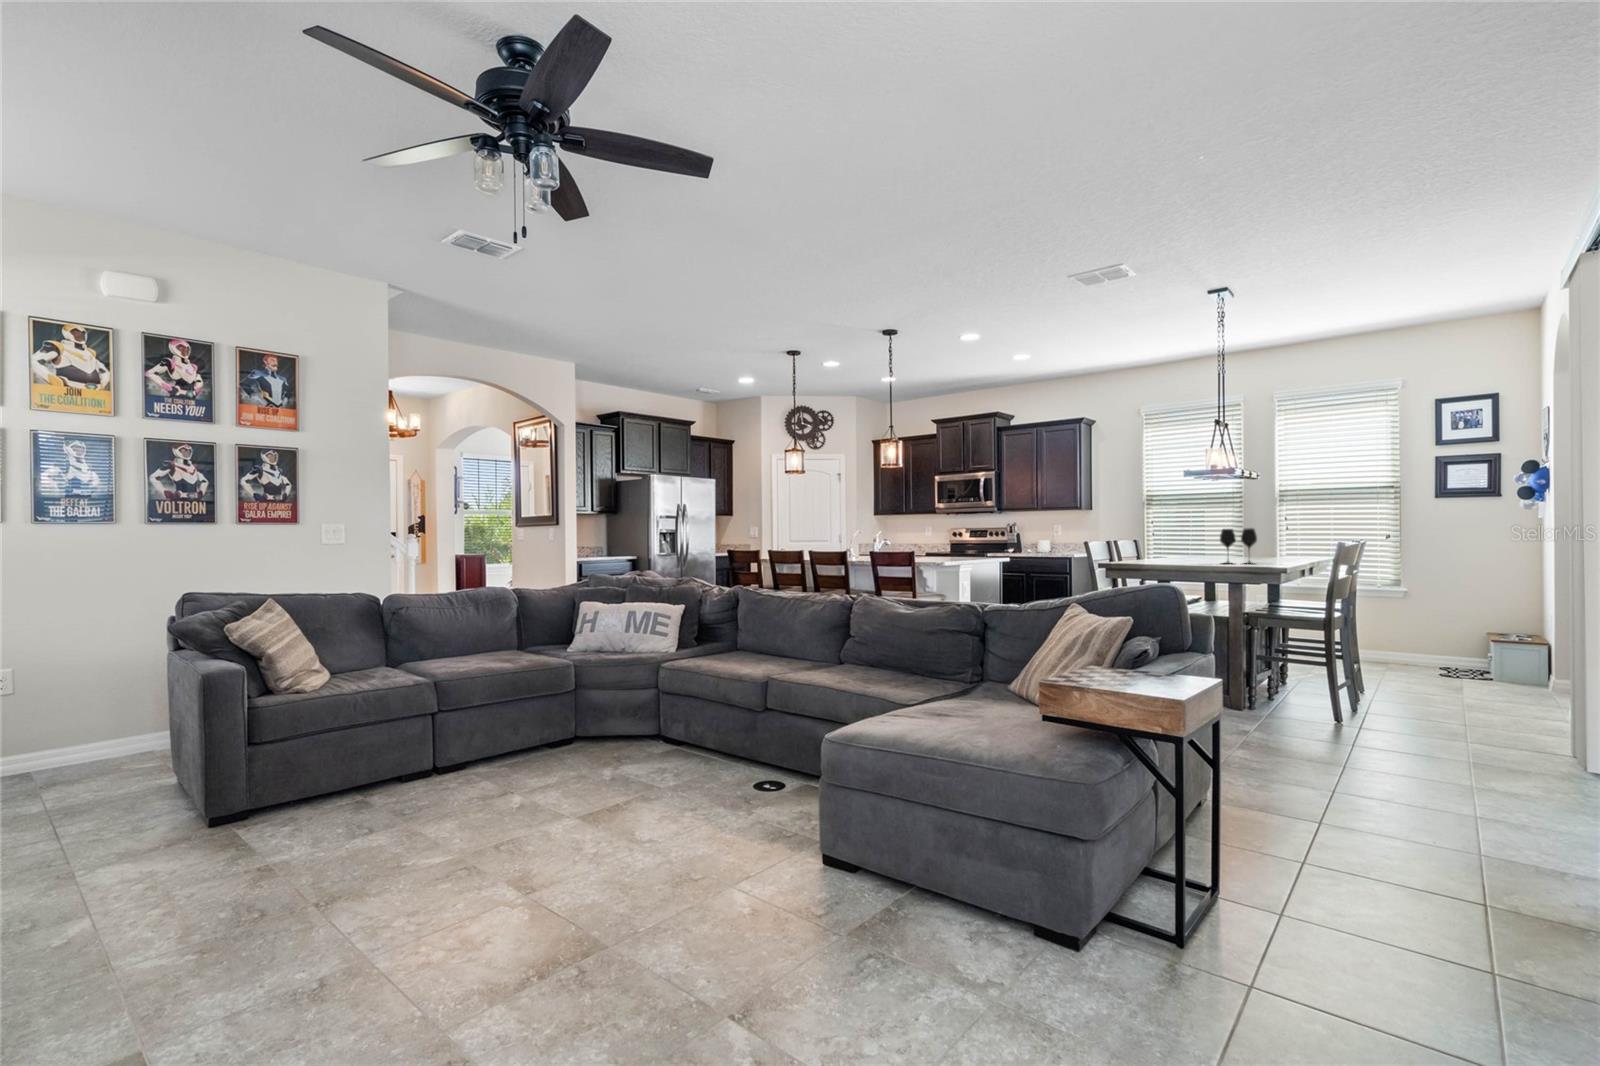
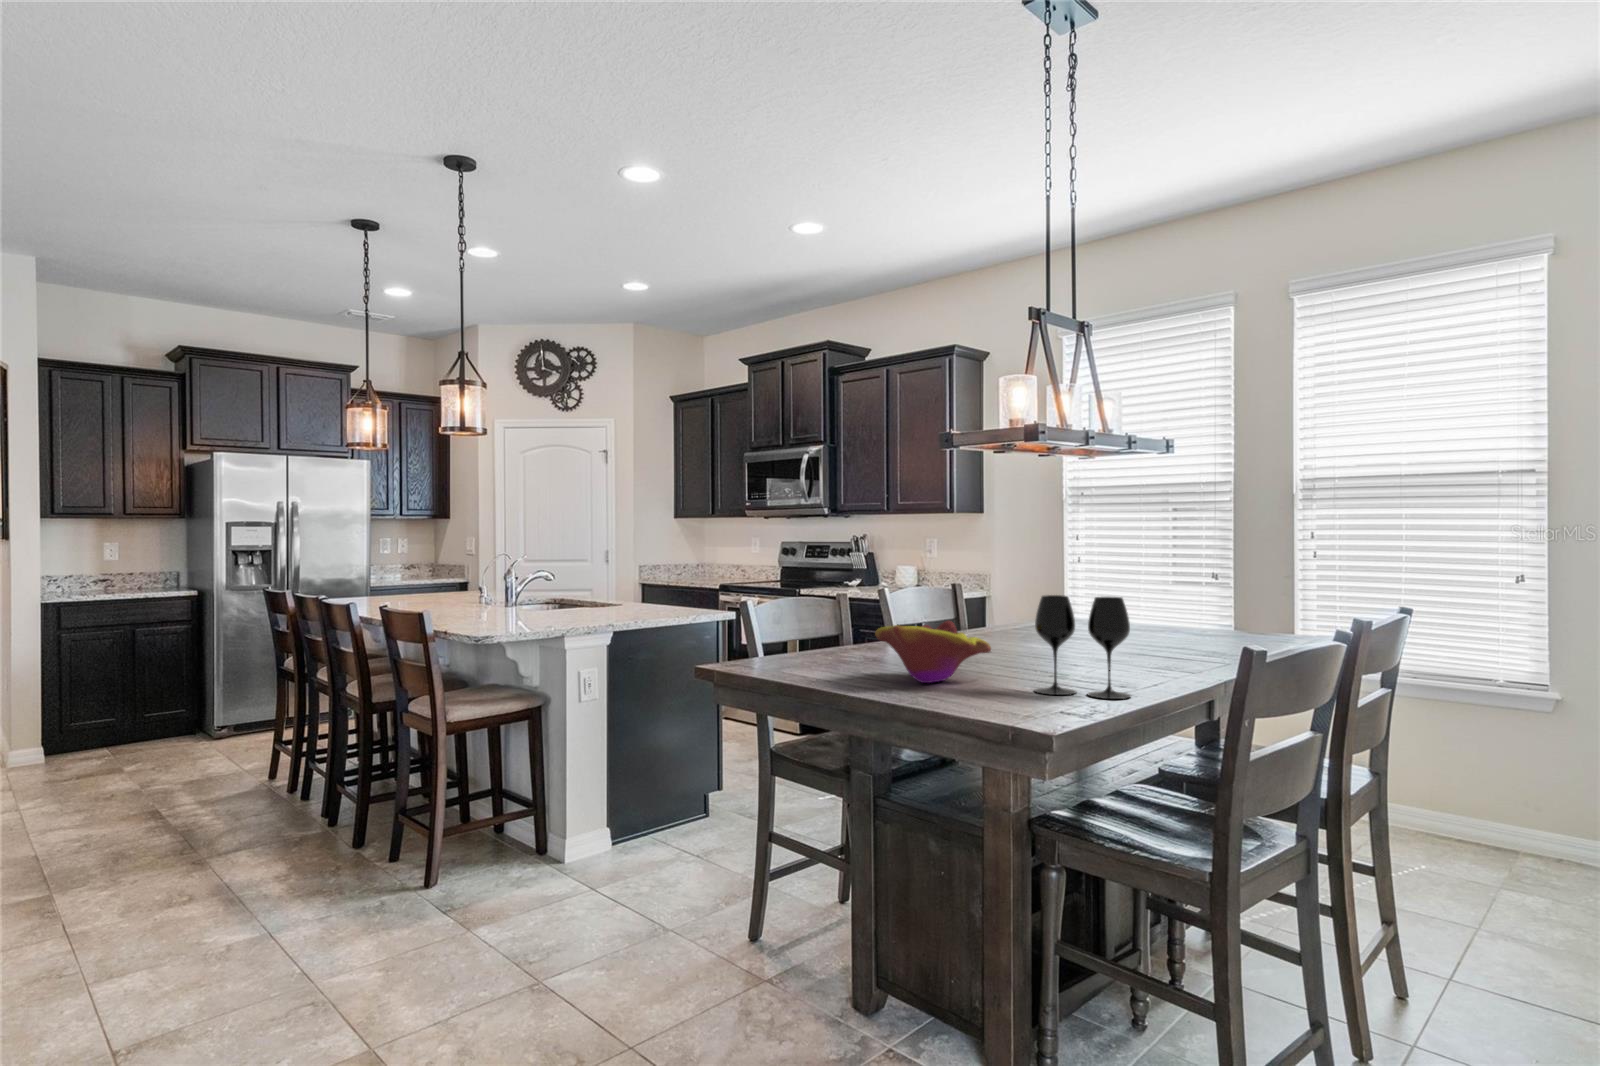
decorative bowl: none [1151,540,1199,563] -> present [875,621,991,683]

